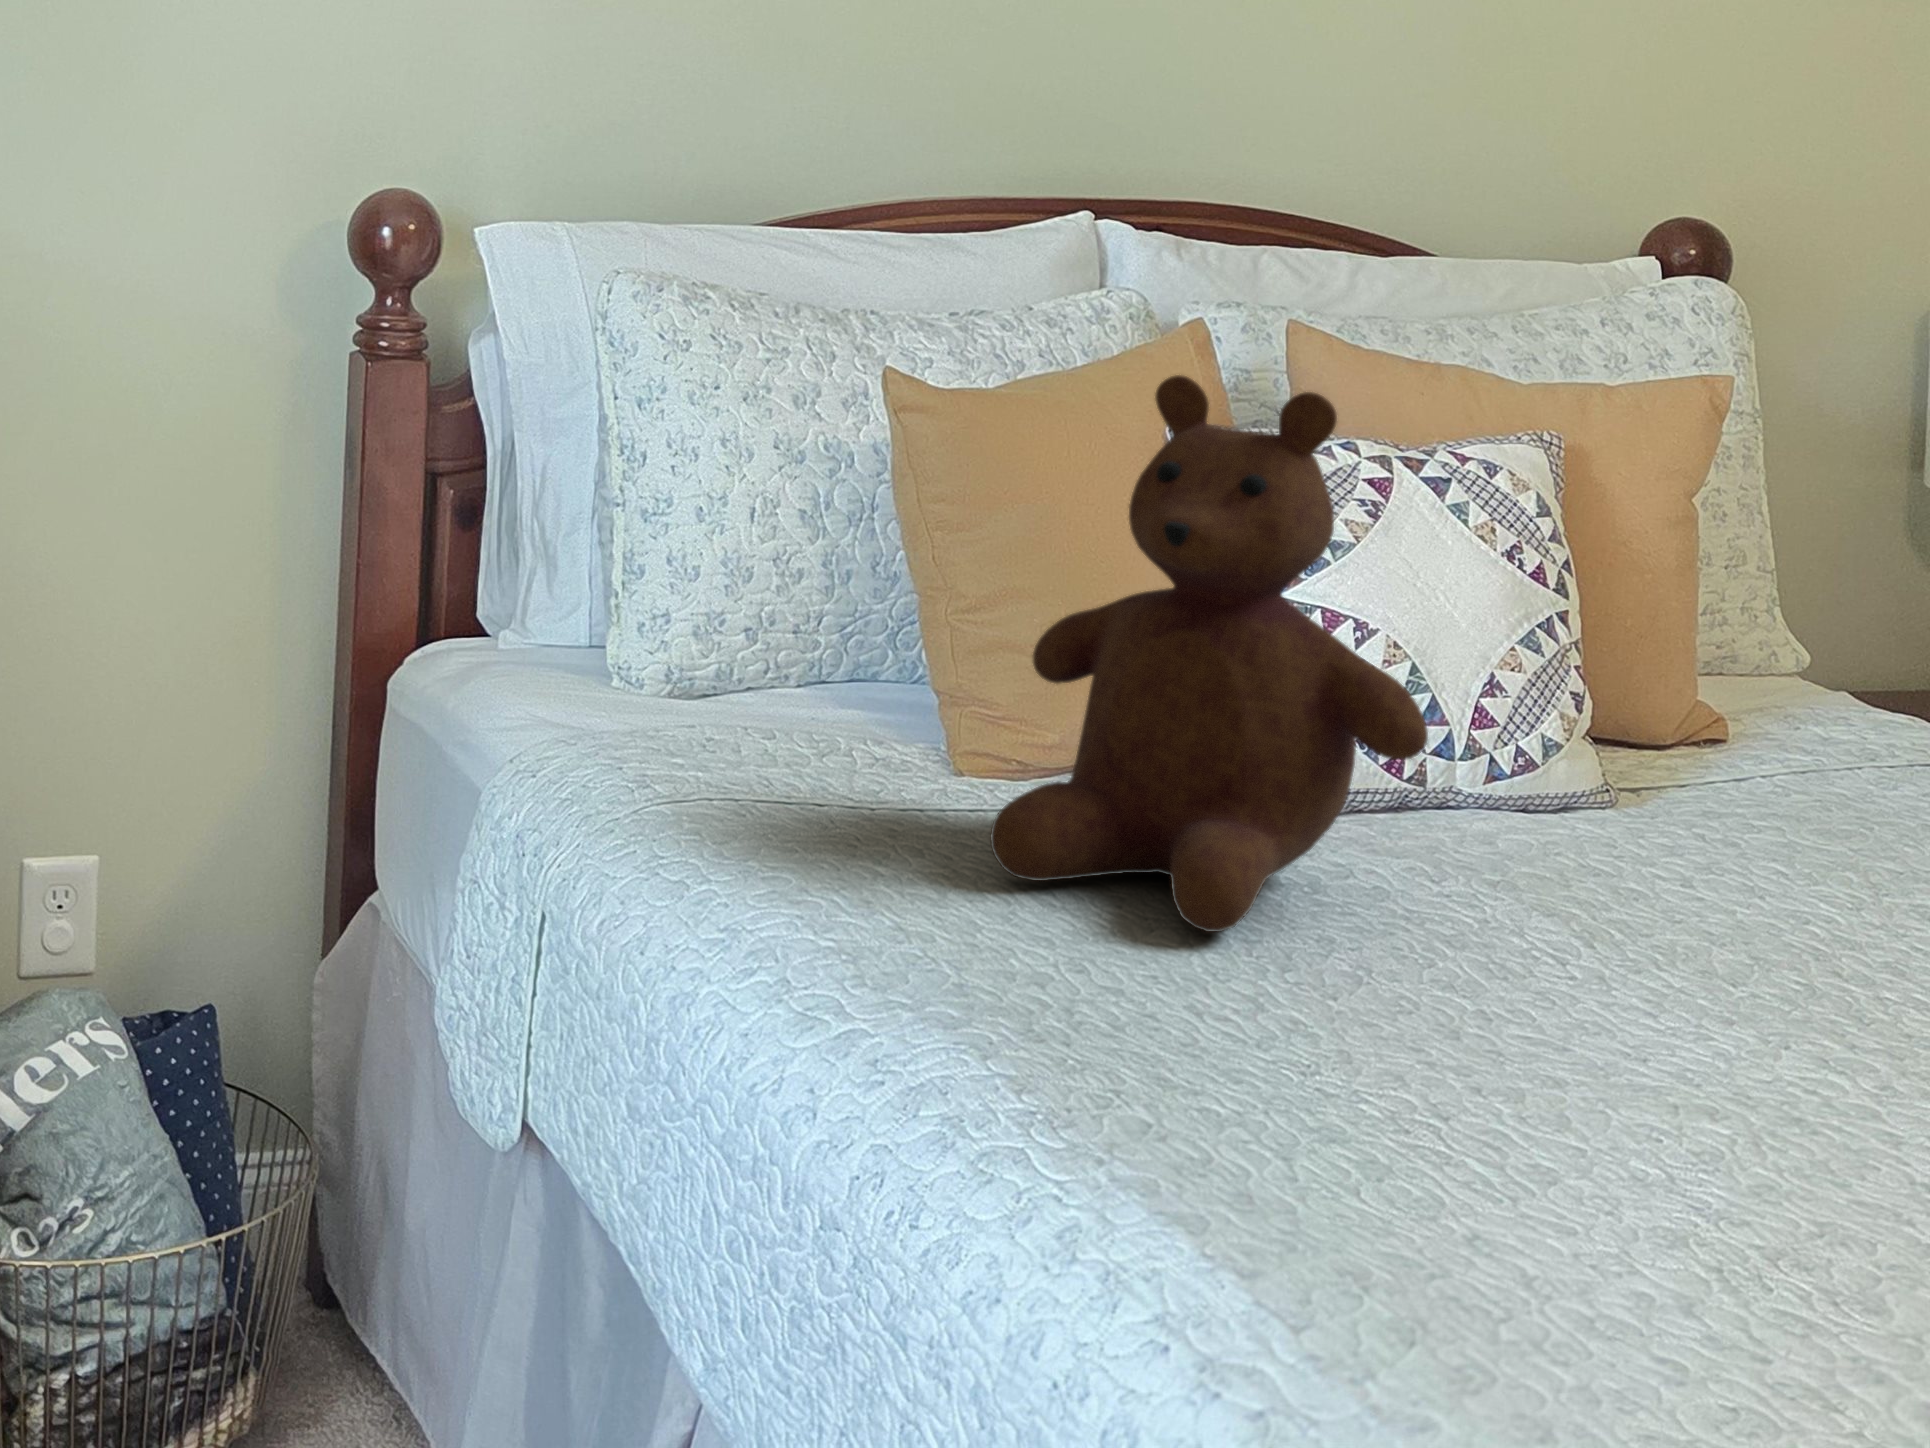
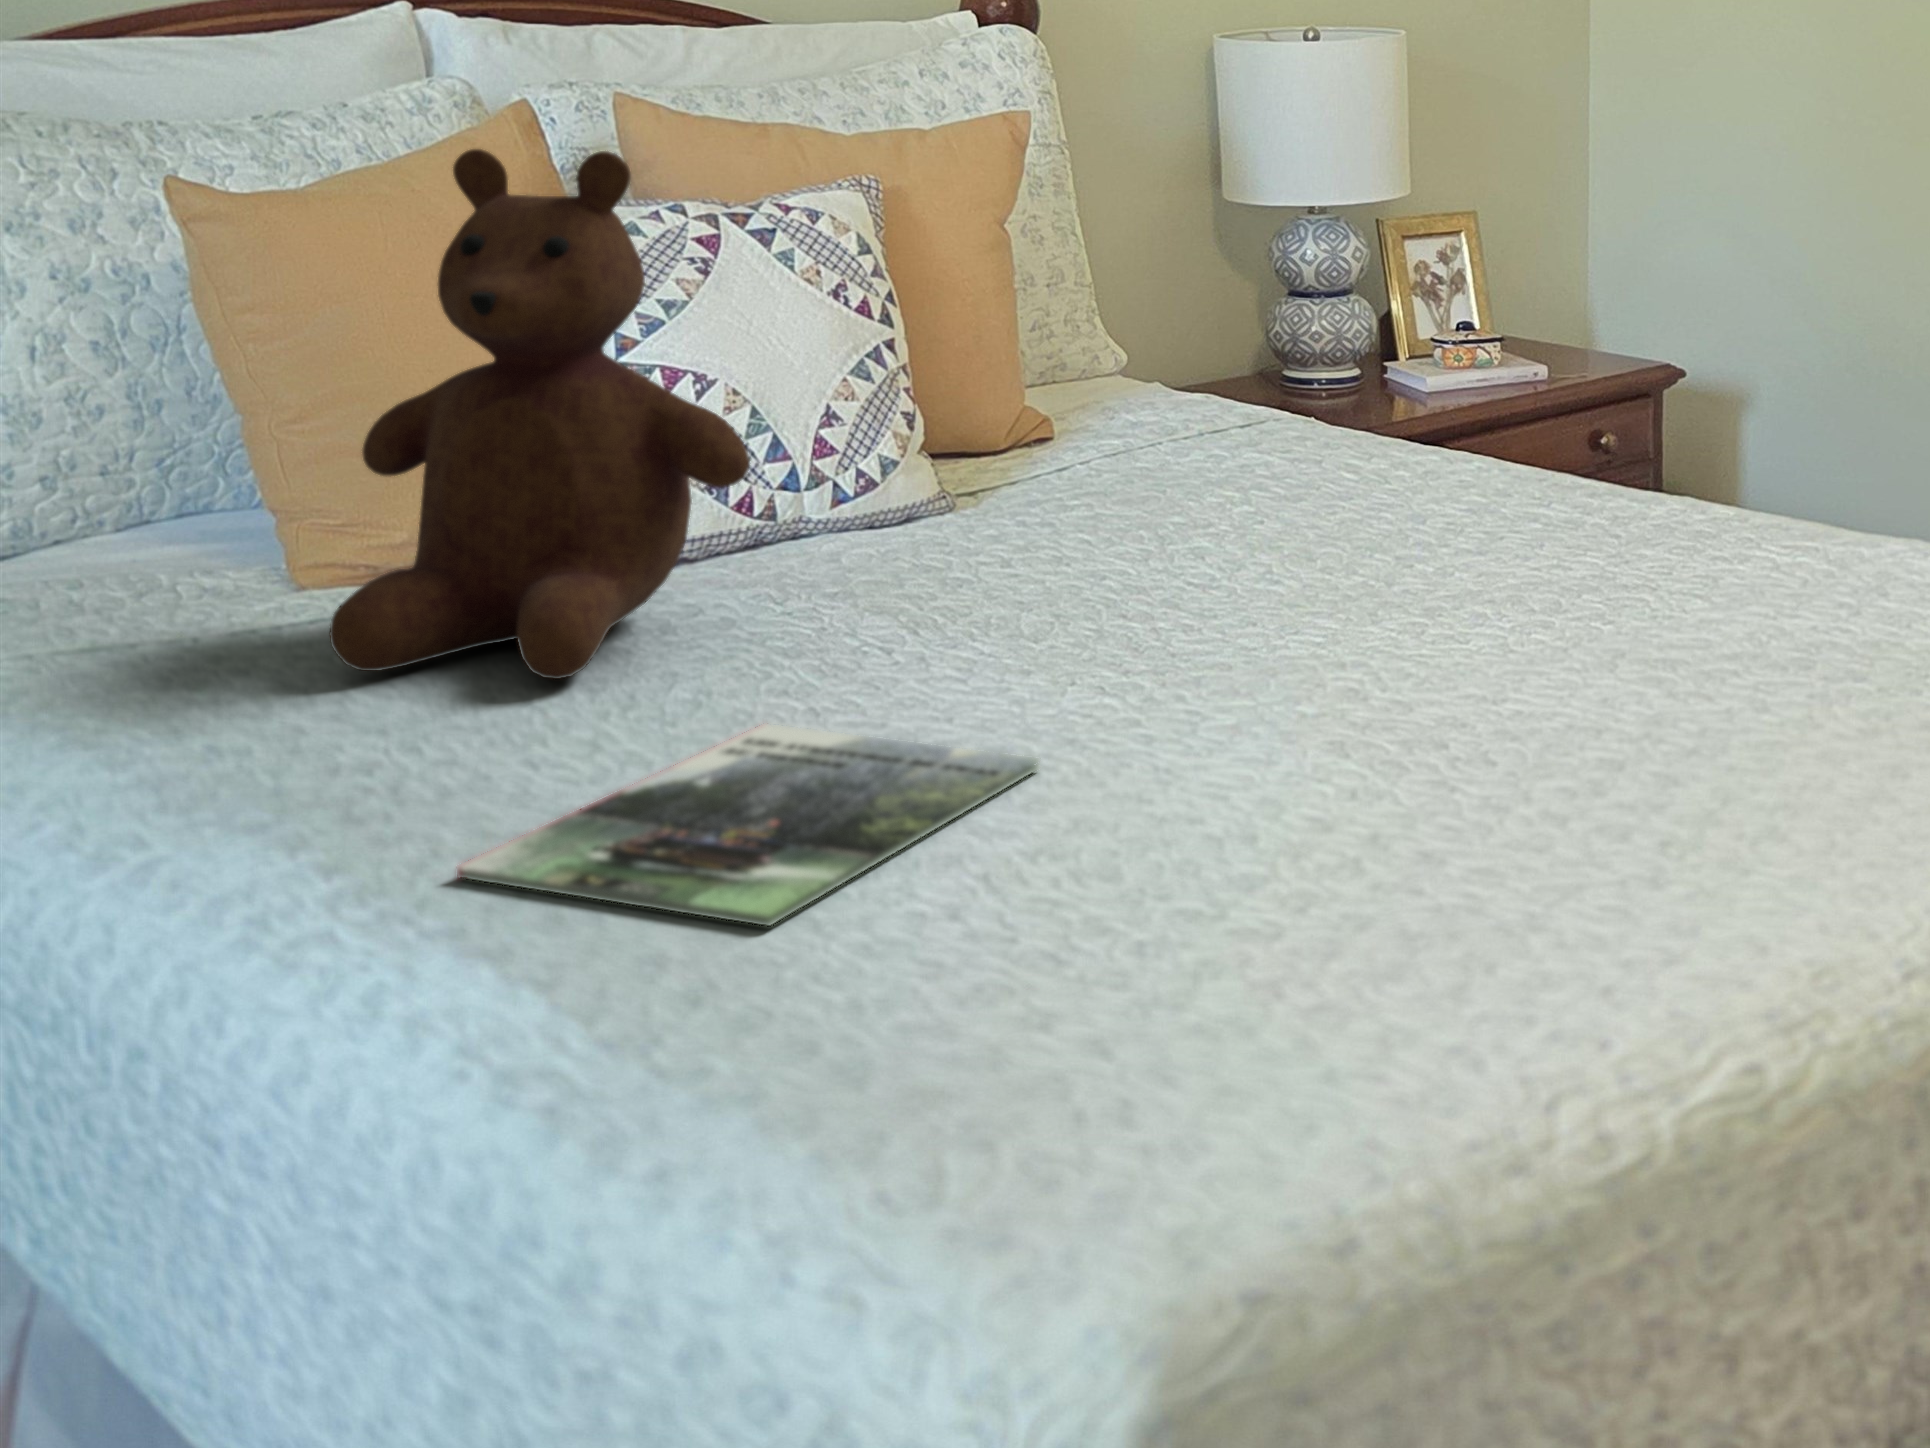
magazine: none [1123,1042,1785,1318] -> present [457,724,1038,926]

